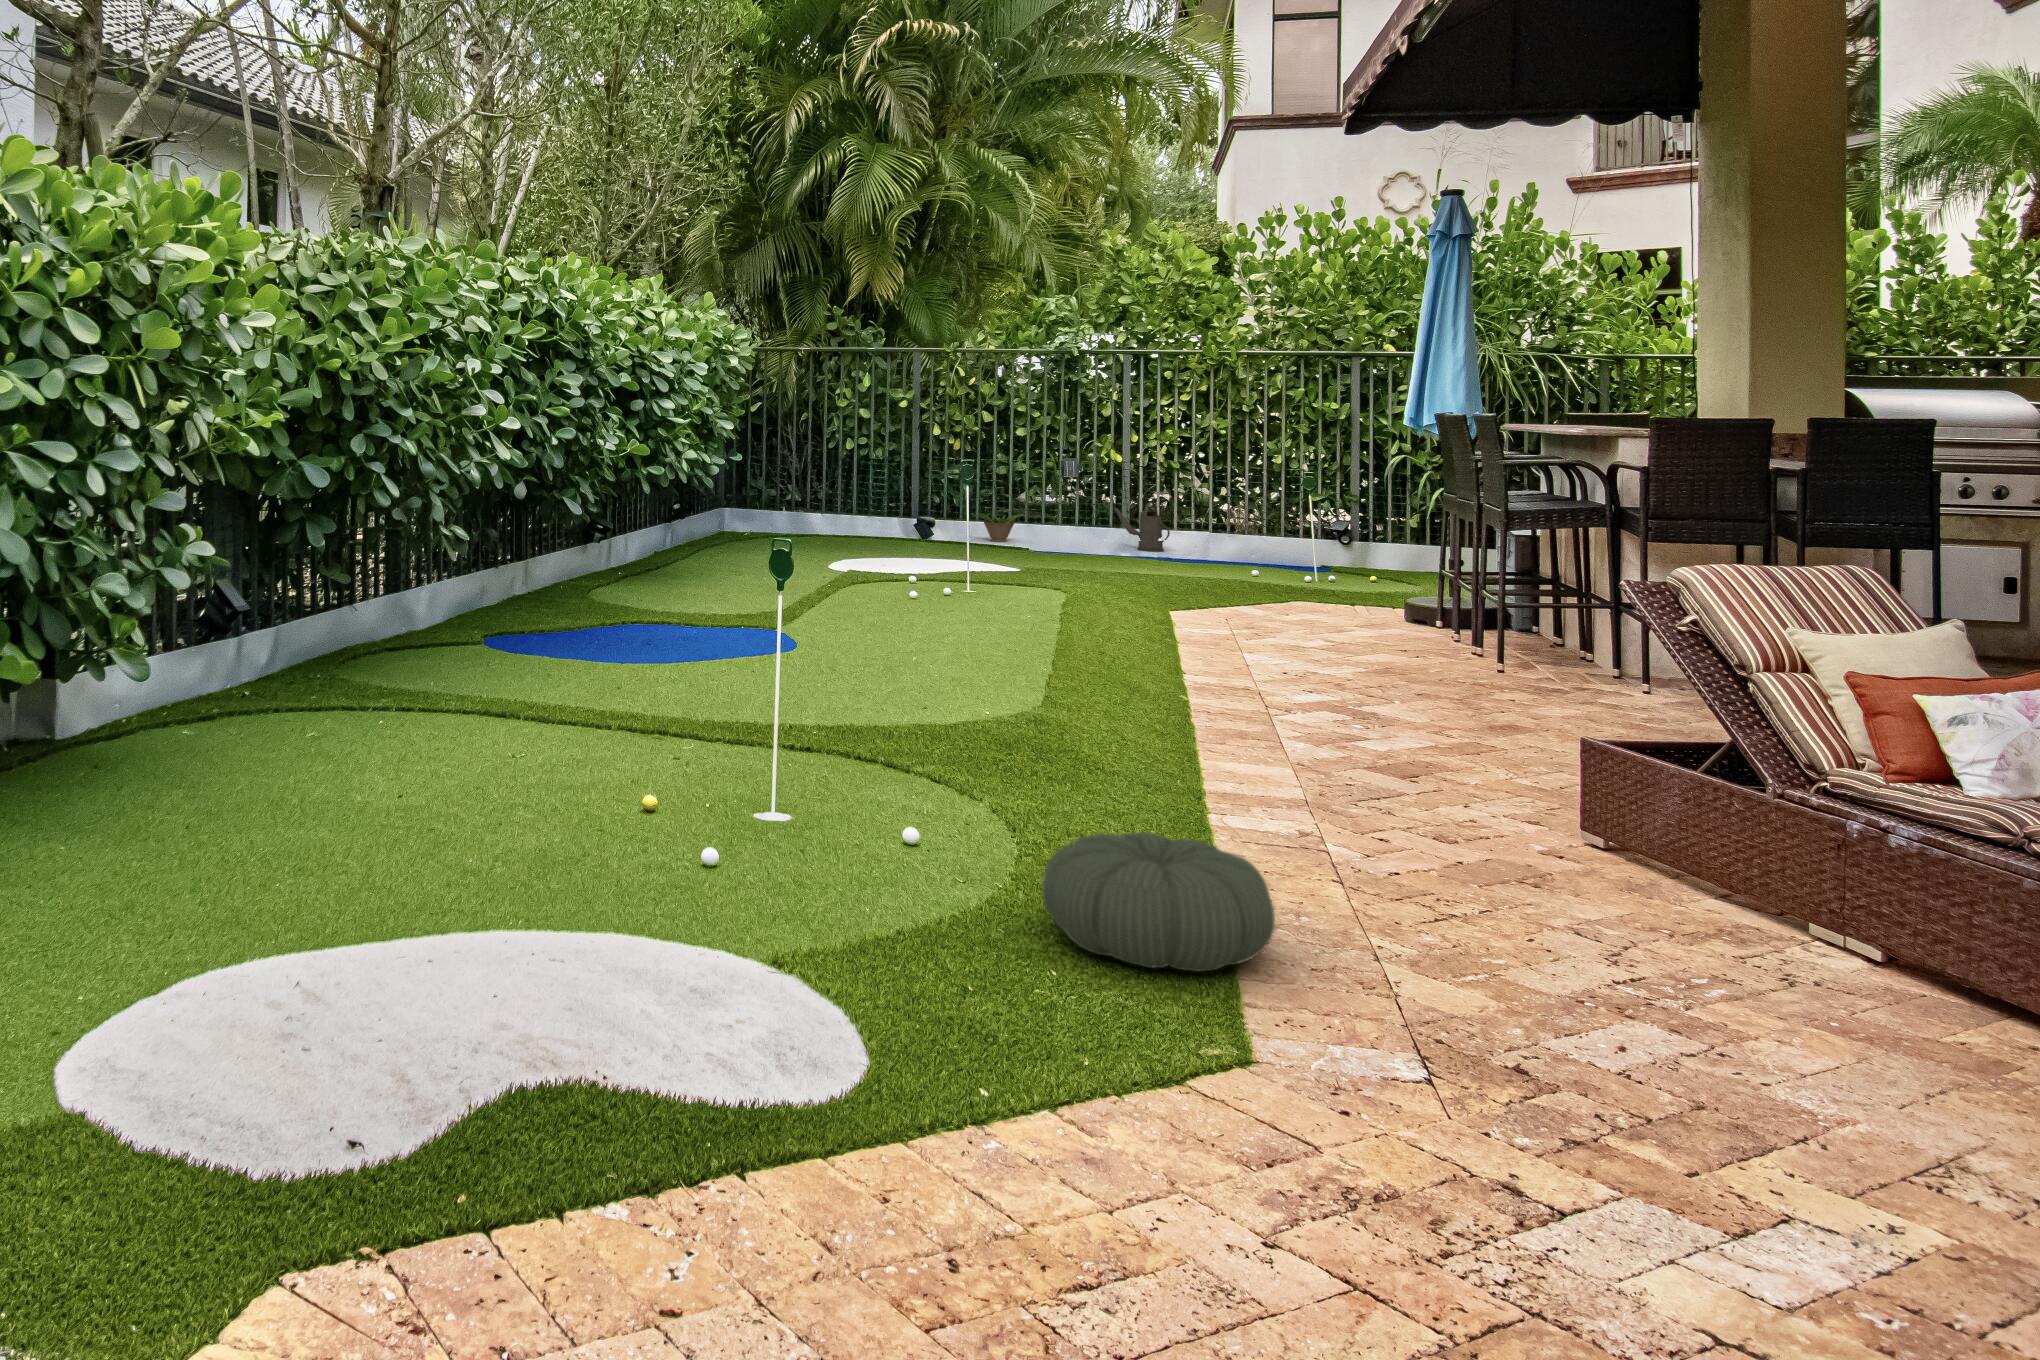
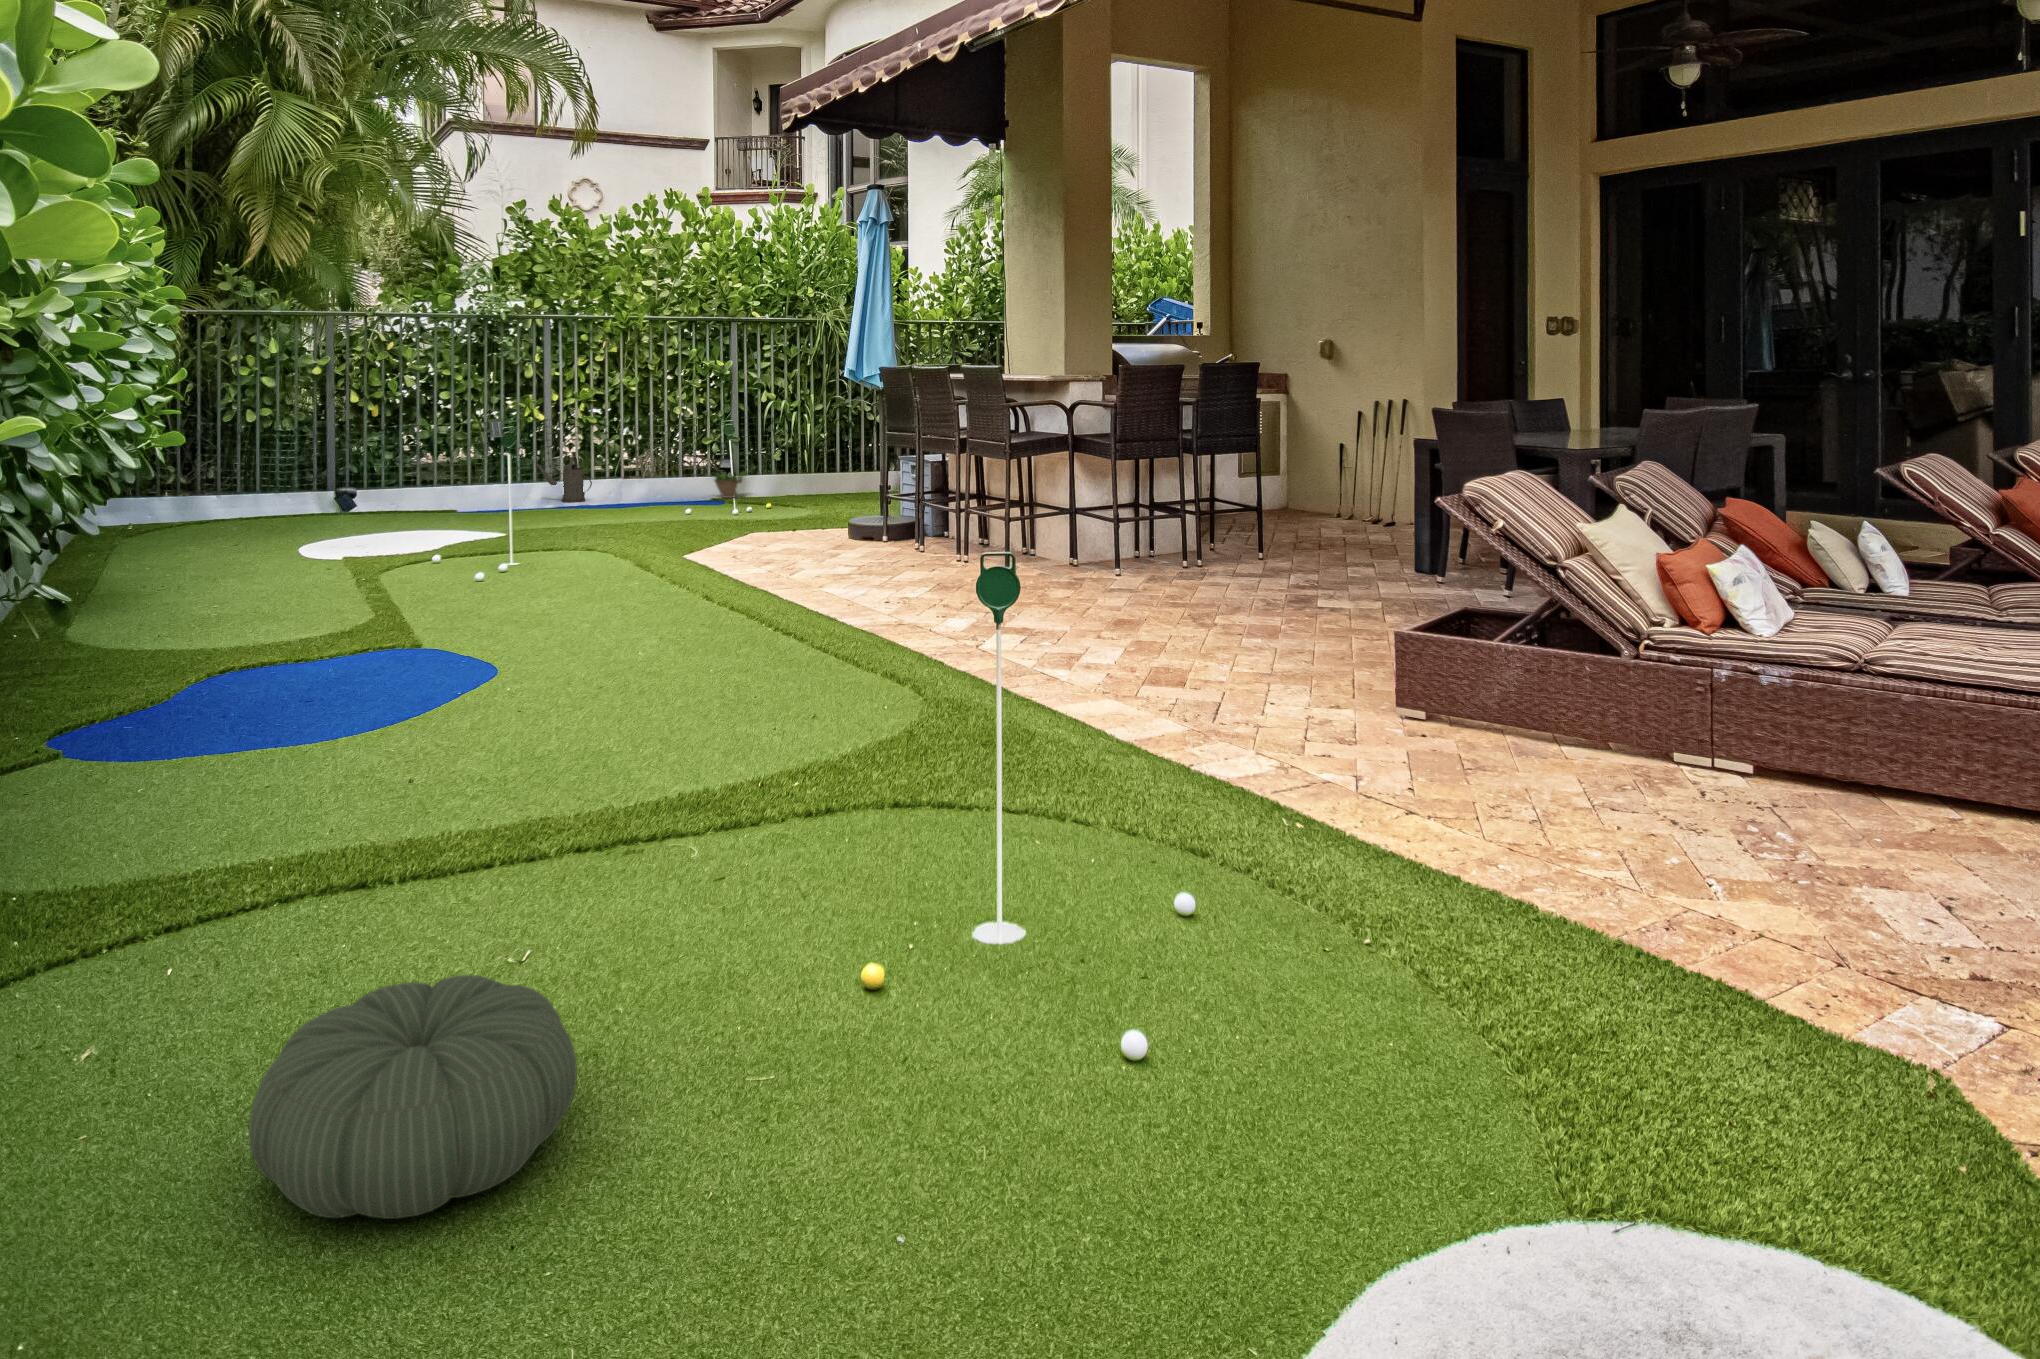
decorative plant: present [973,513,1024,542] -> present [715,471,748,498]
pouf: present [1042,832,1275,972] -> present [249,975,577,1219]

